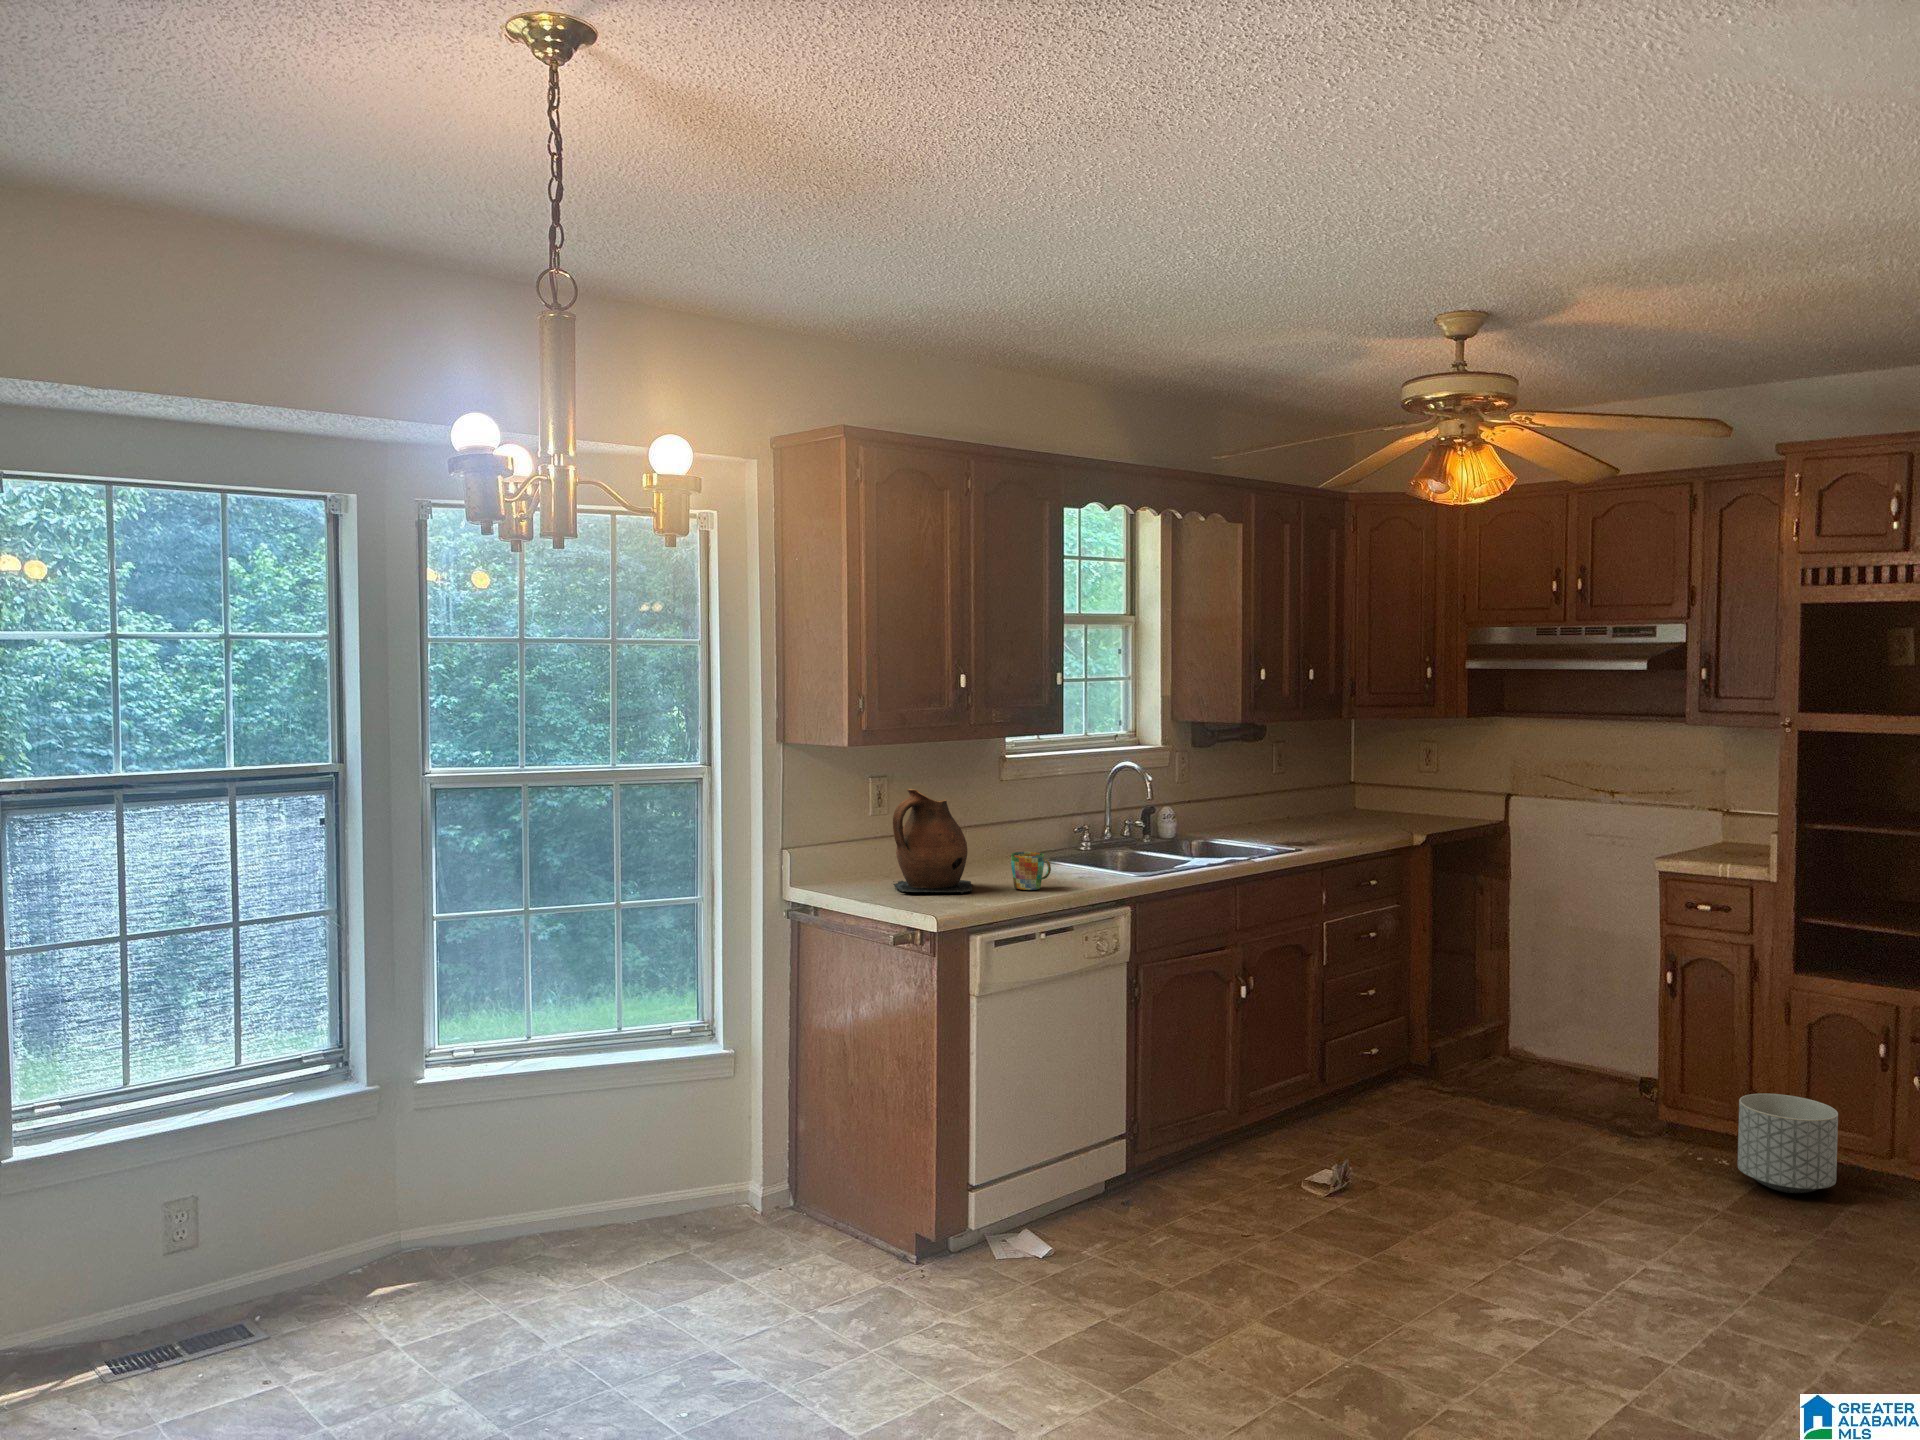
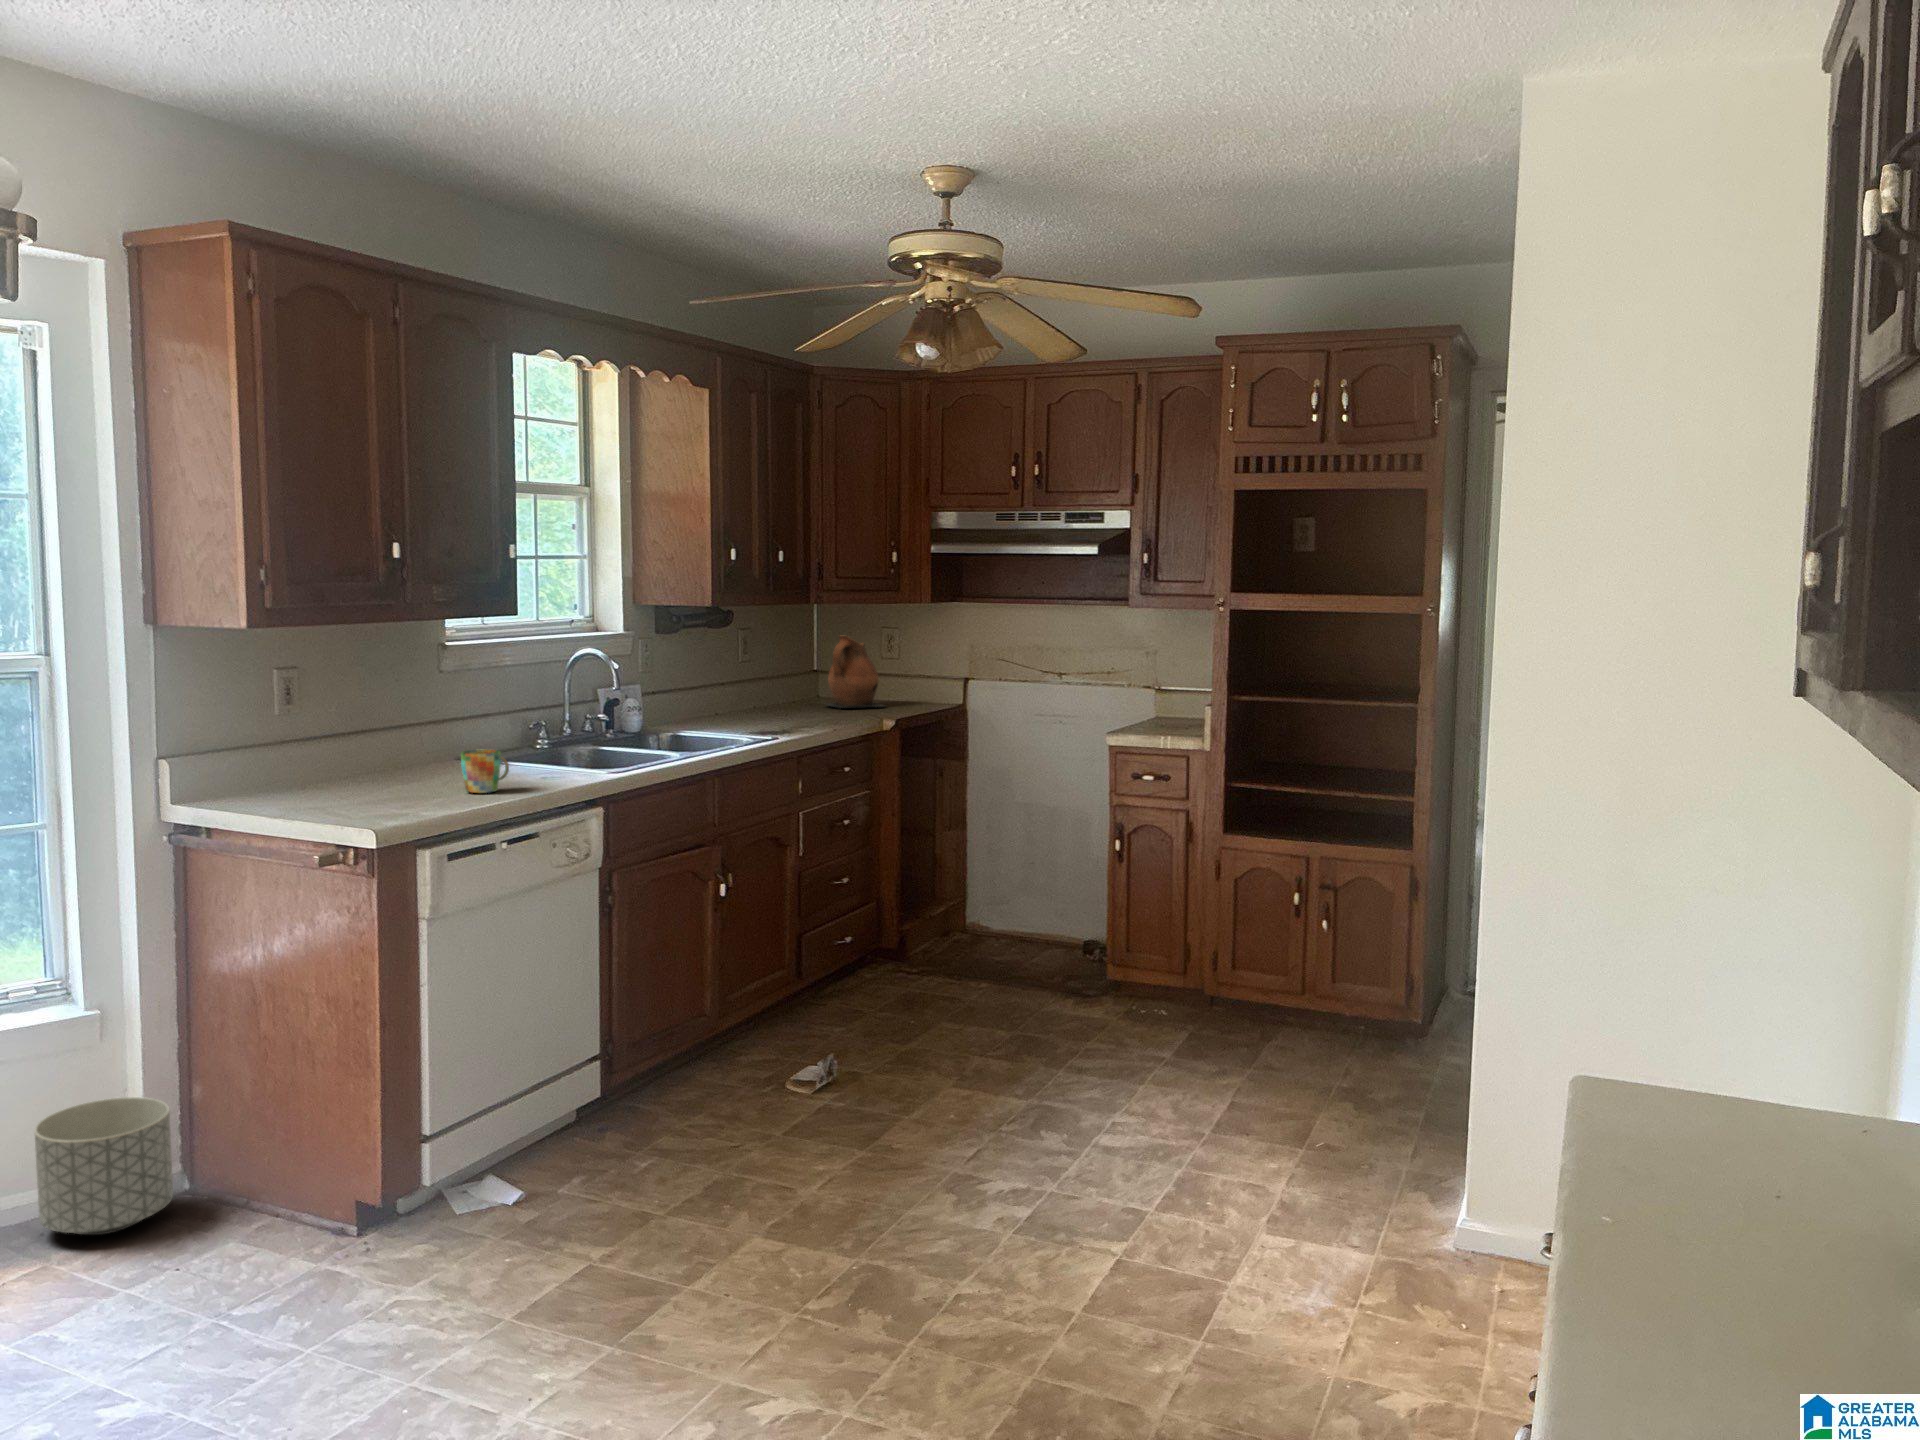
ceramic pitcher: present [893,789,972,894] -> present [827,636,884,708]
planter: present [1738,1094,1838,1193] -> present [34,1097,173,1235]

